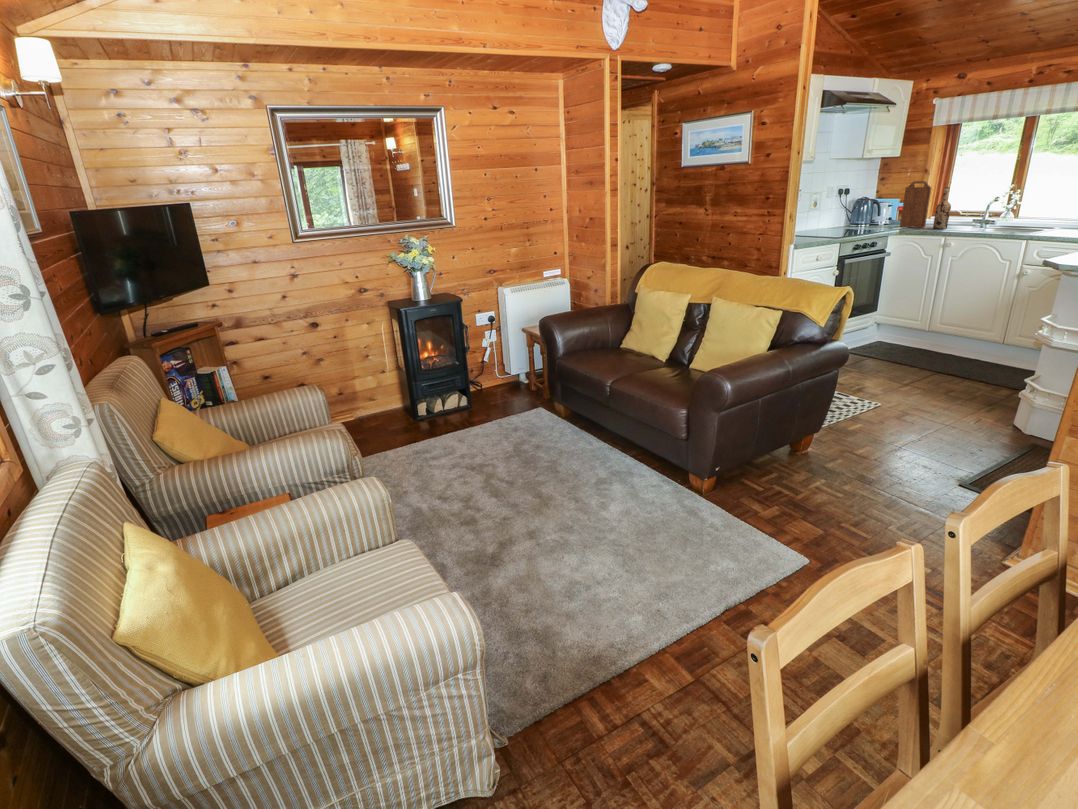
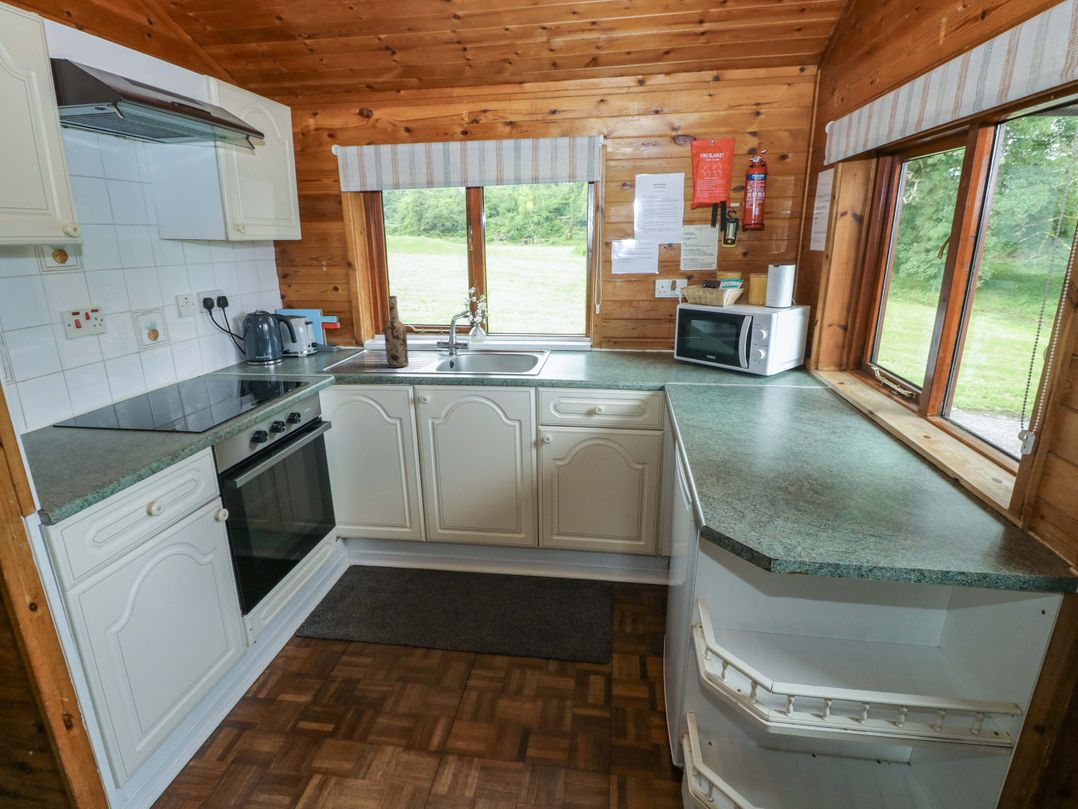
cutting board: present [900,181,932,228] -> none [325,284,374,363]

